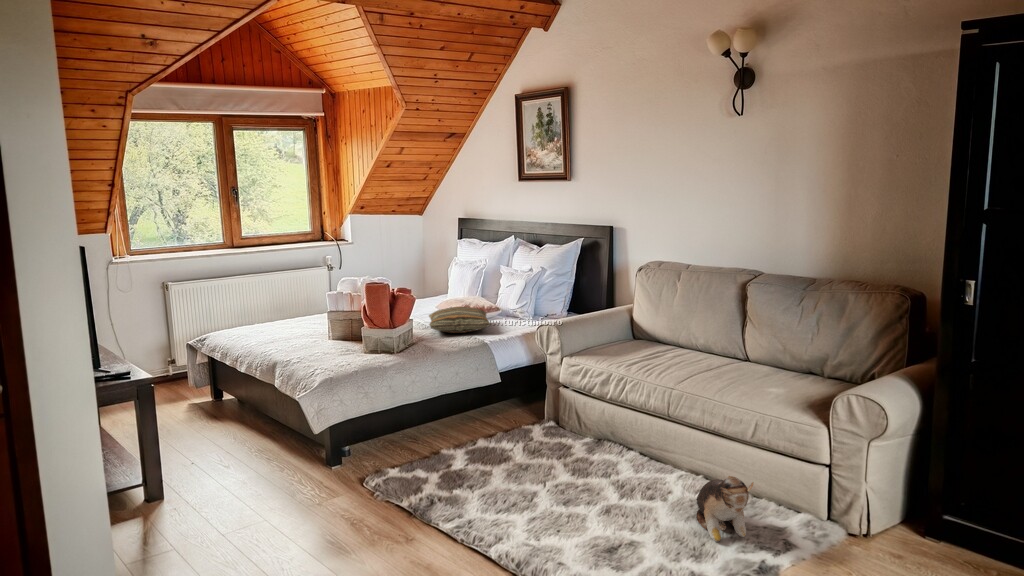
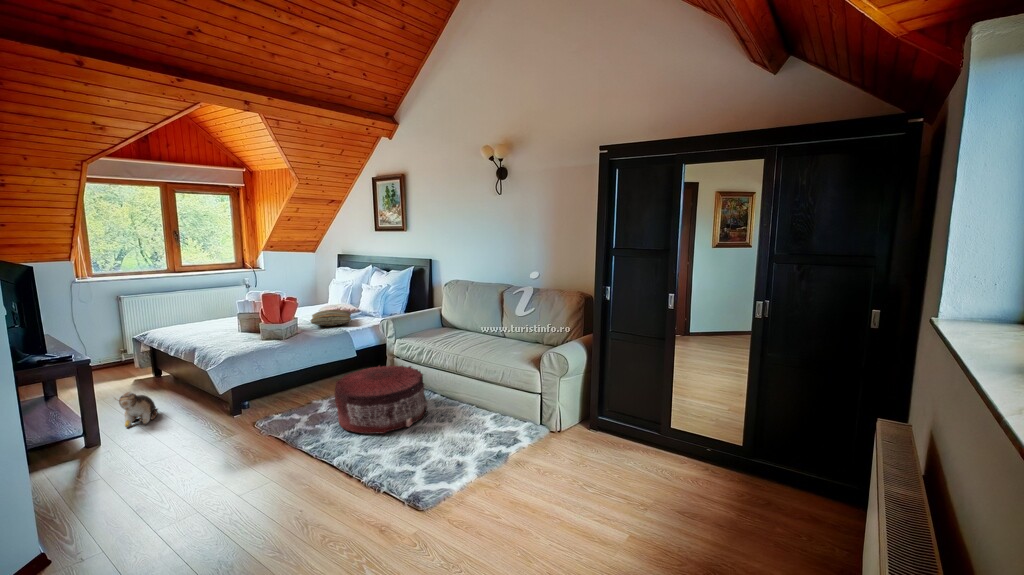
pouf: none [480,399,627,513] -> present [335,365,428,434]
plush toy: present [696,476,753,541] -> present [115,392,158,427]

